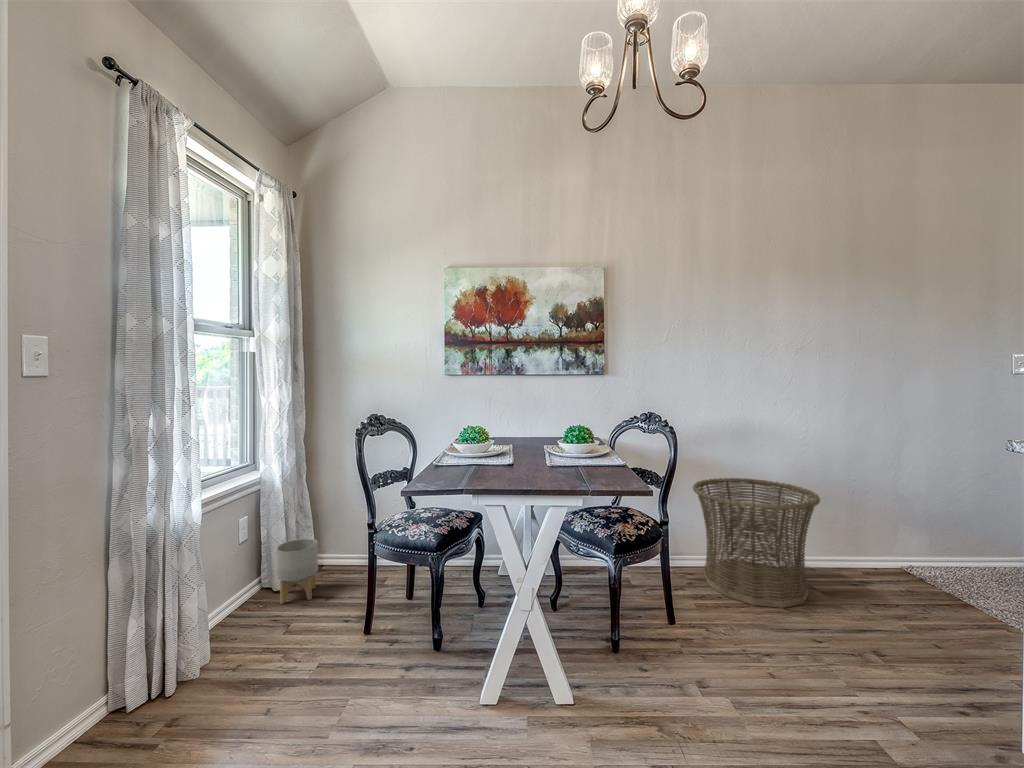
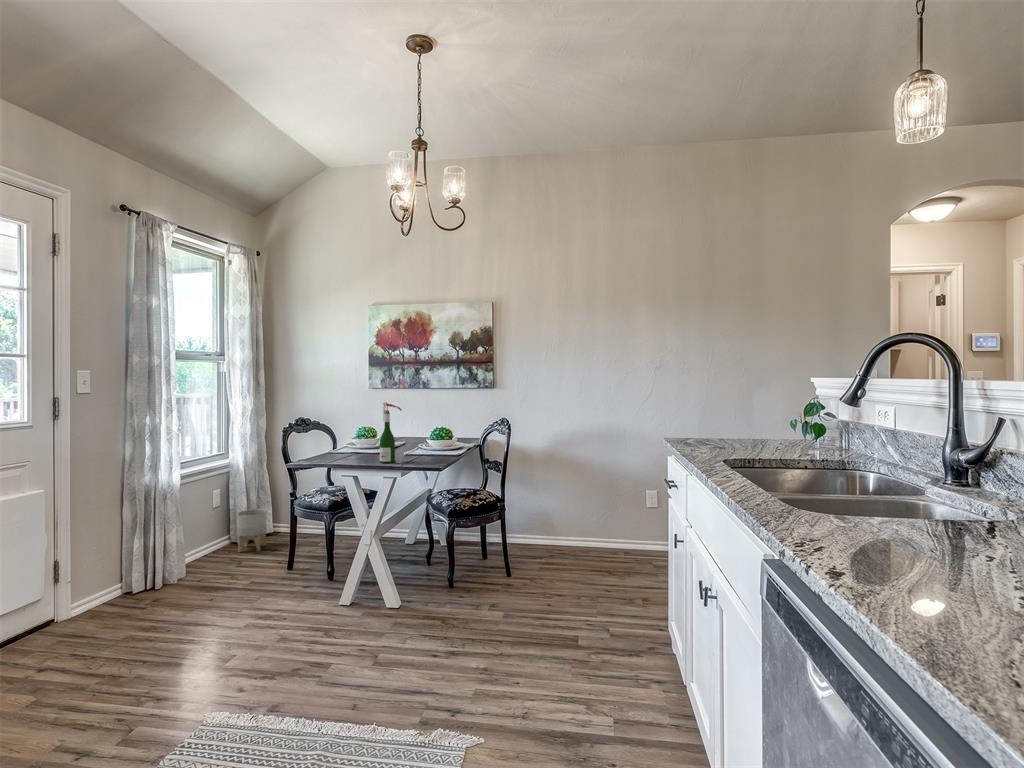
wine bottle: none [552,385,588,479] -> present [380,402,401,463]
basket: present [693,478,820,608] -> none [545,476,635,574]

